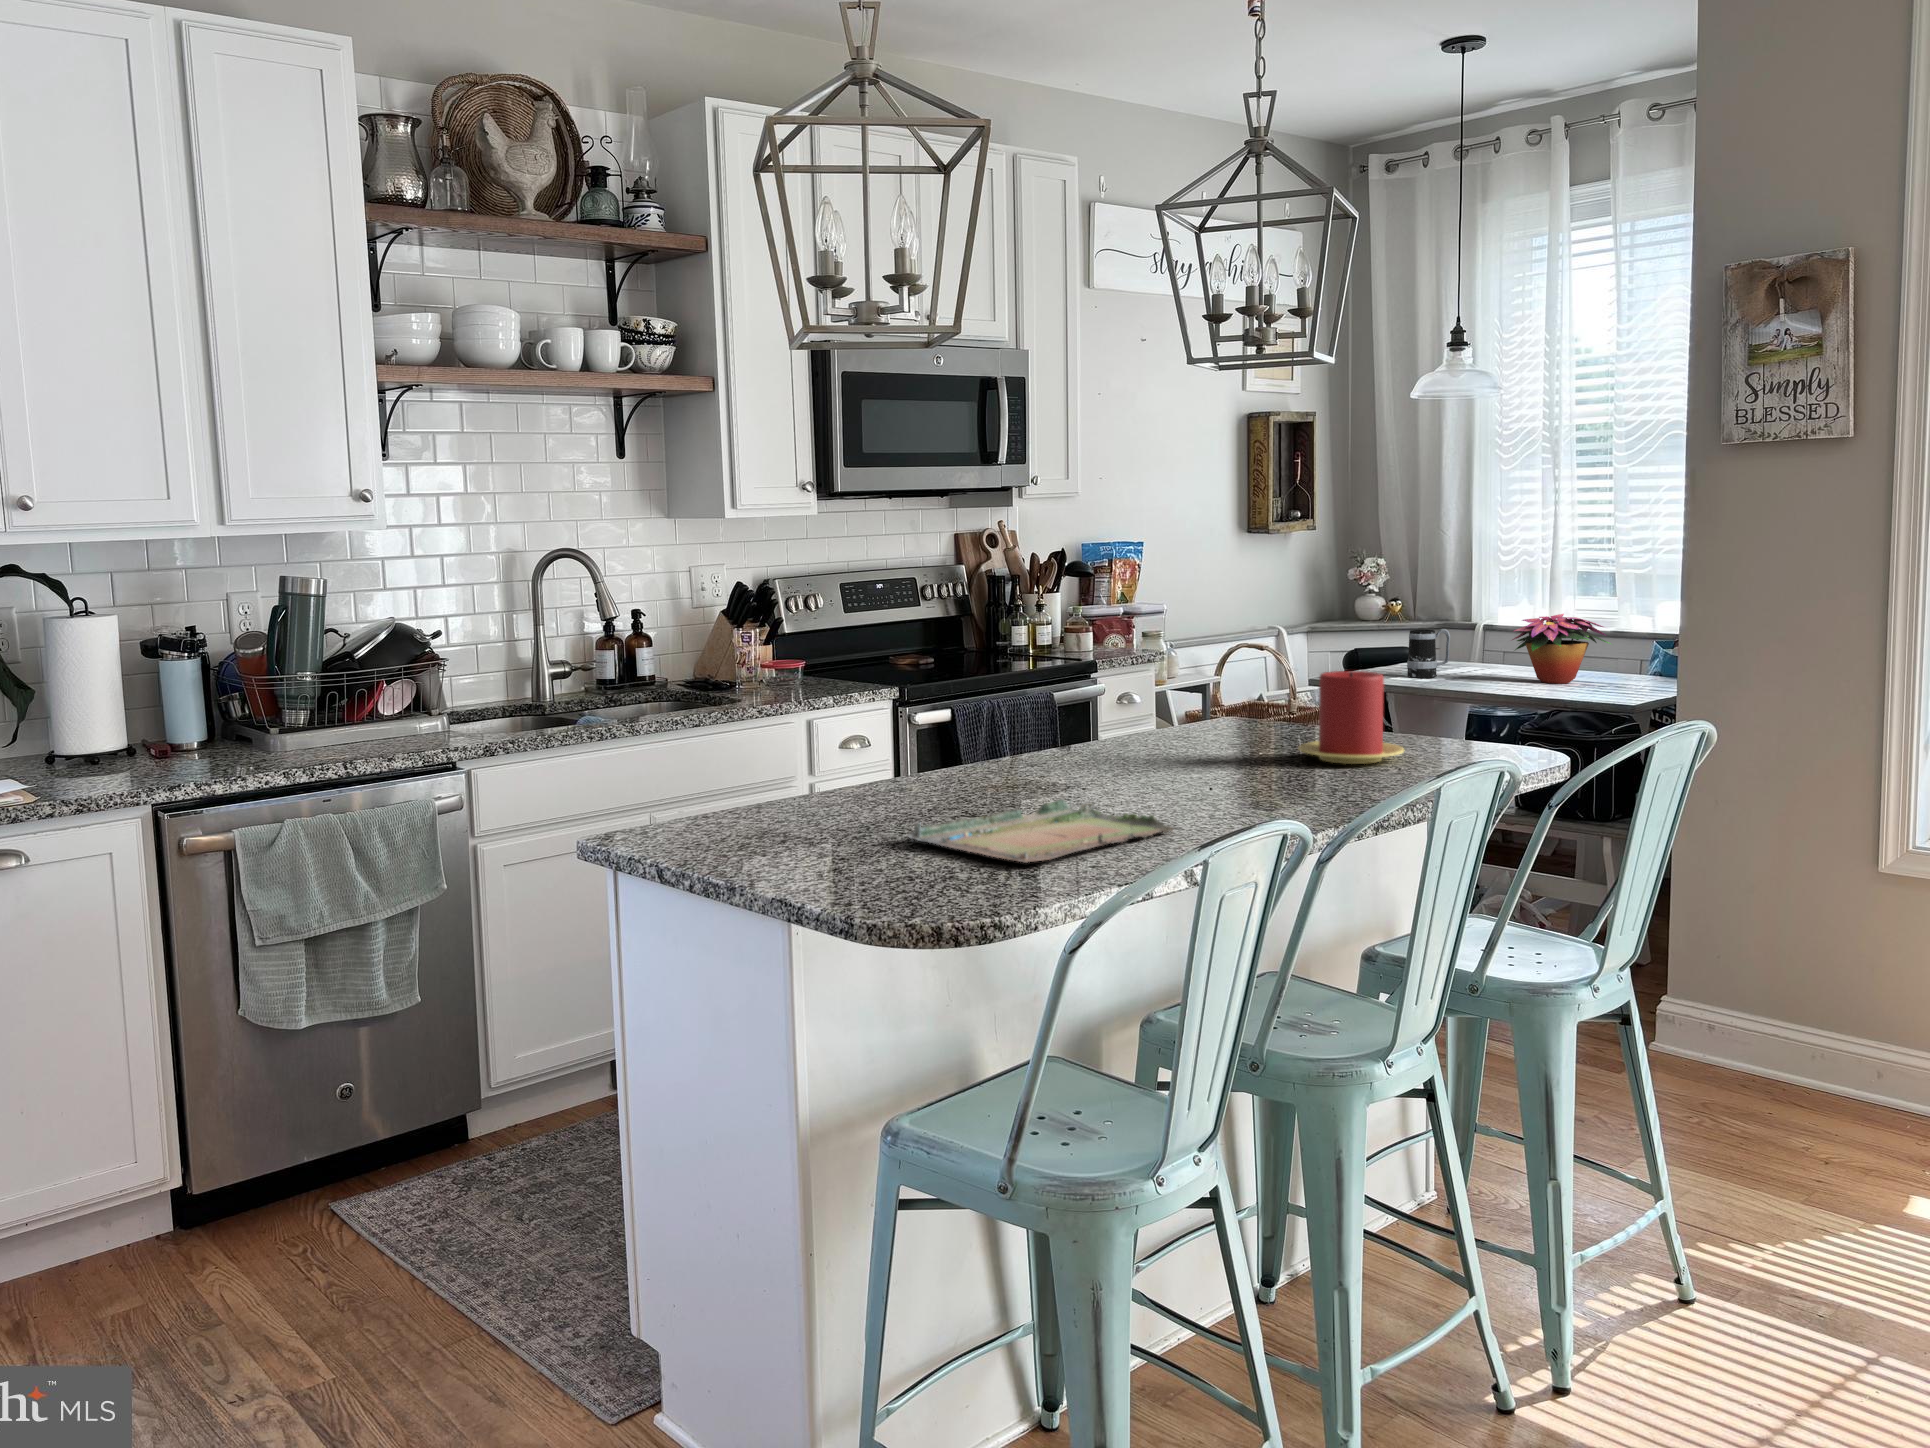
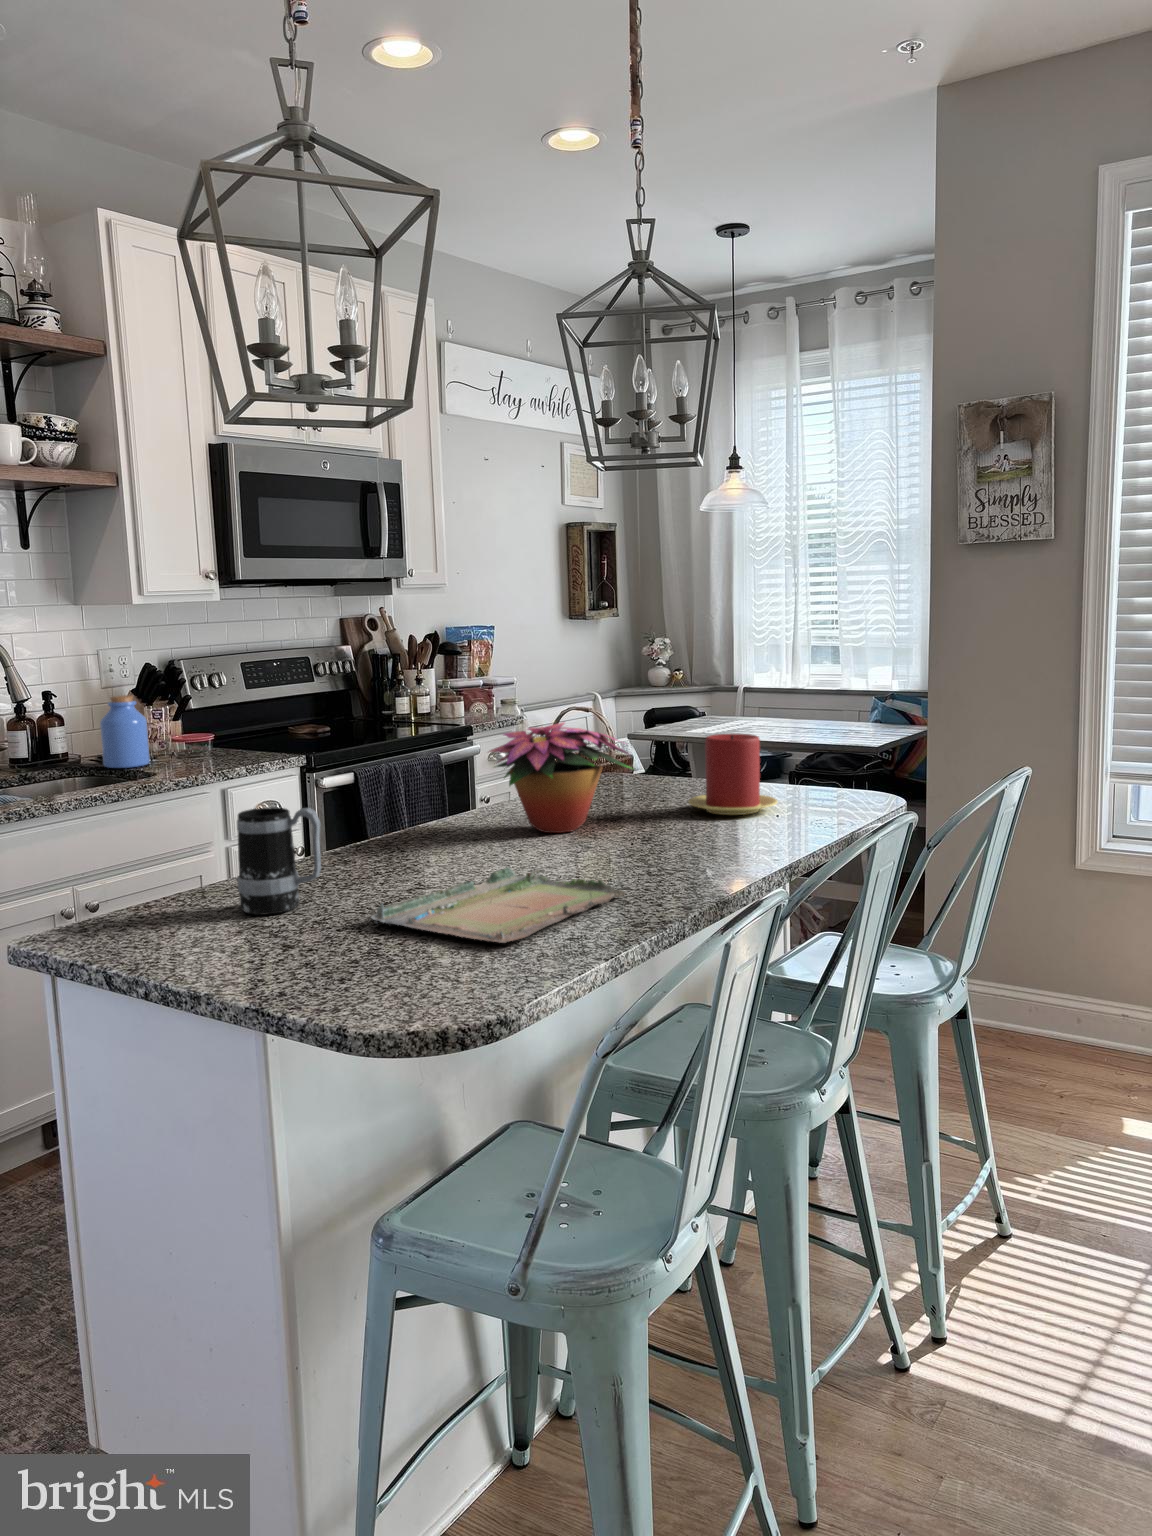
flower arrangement: present [1512,614,1611,684] -> present [489,722,630,833]
jar: none [687,615,736,693] -> present [100,695,150,768]
mug: present [1407,629,1450,678] -> present [237,807,321,915]

